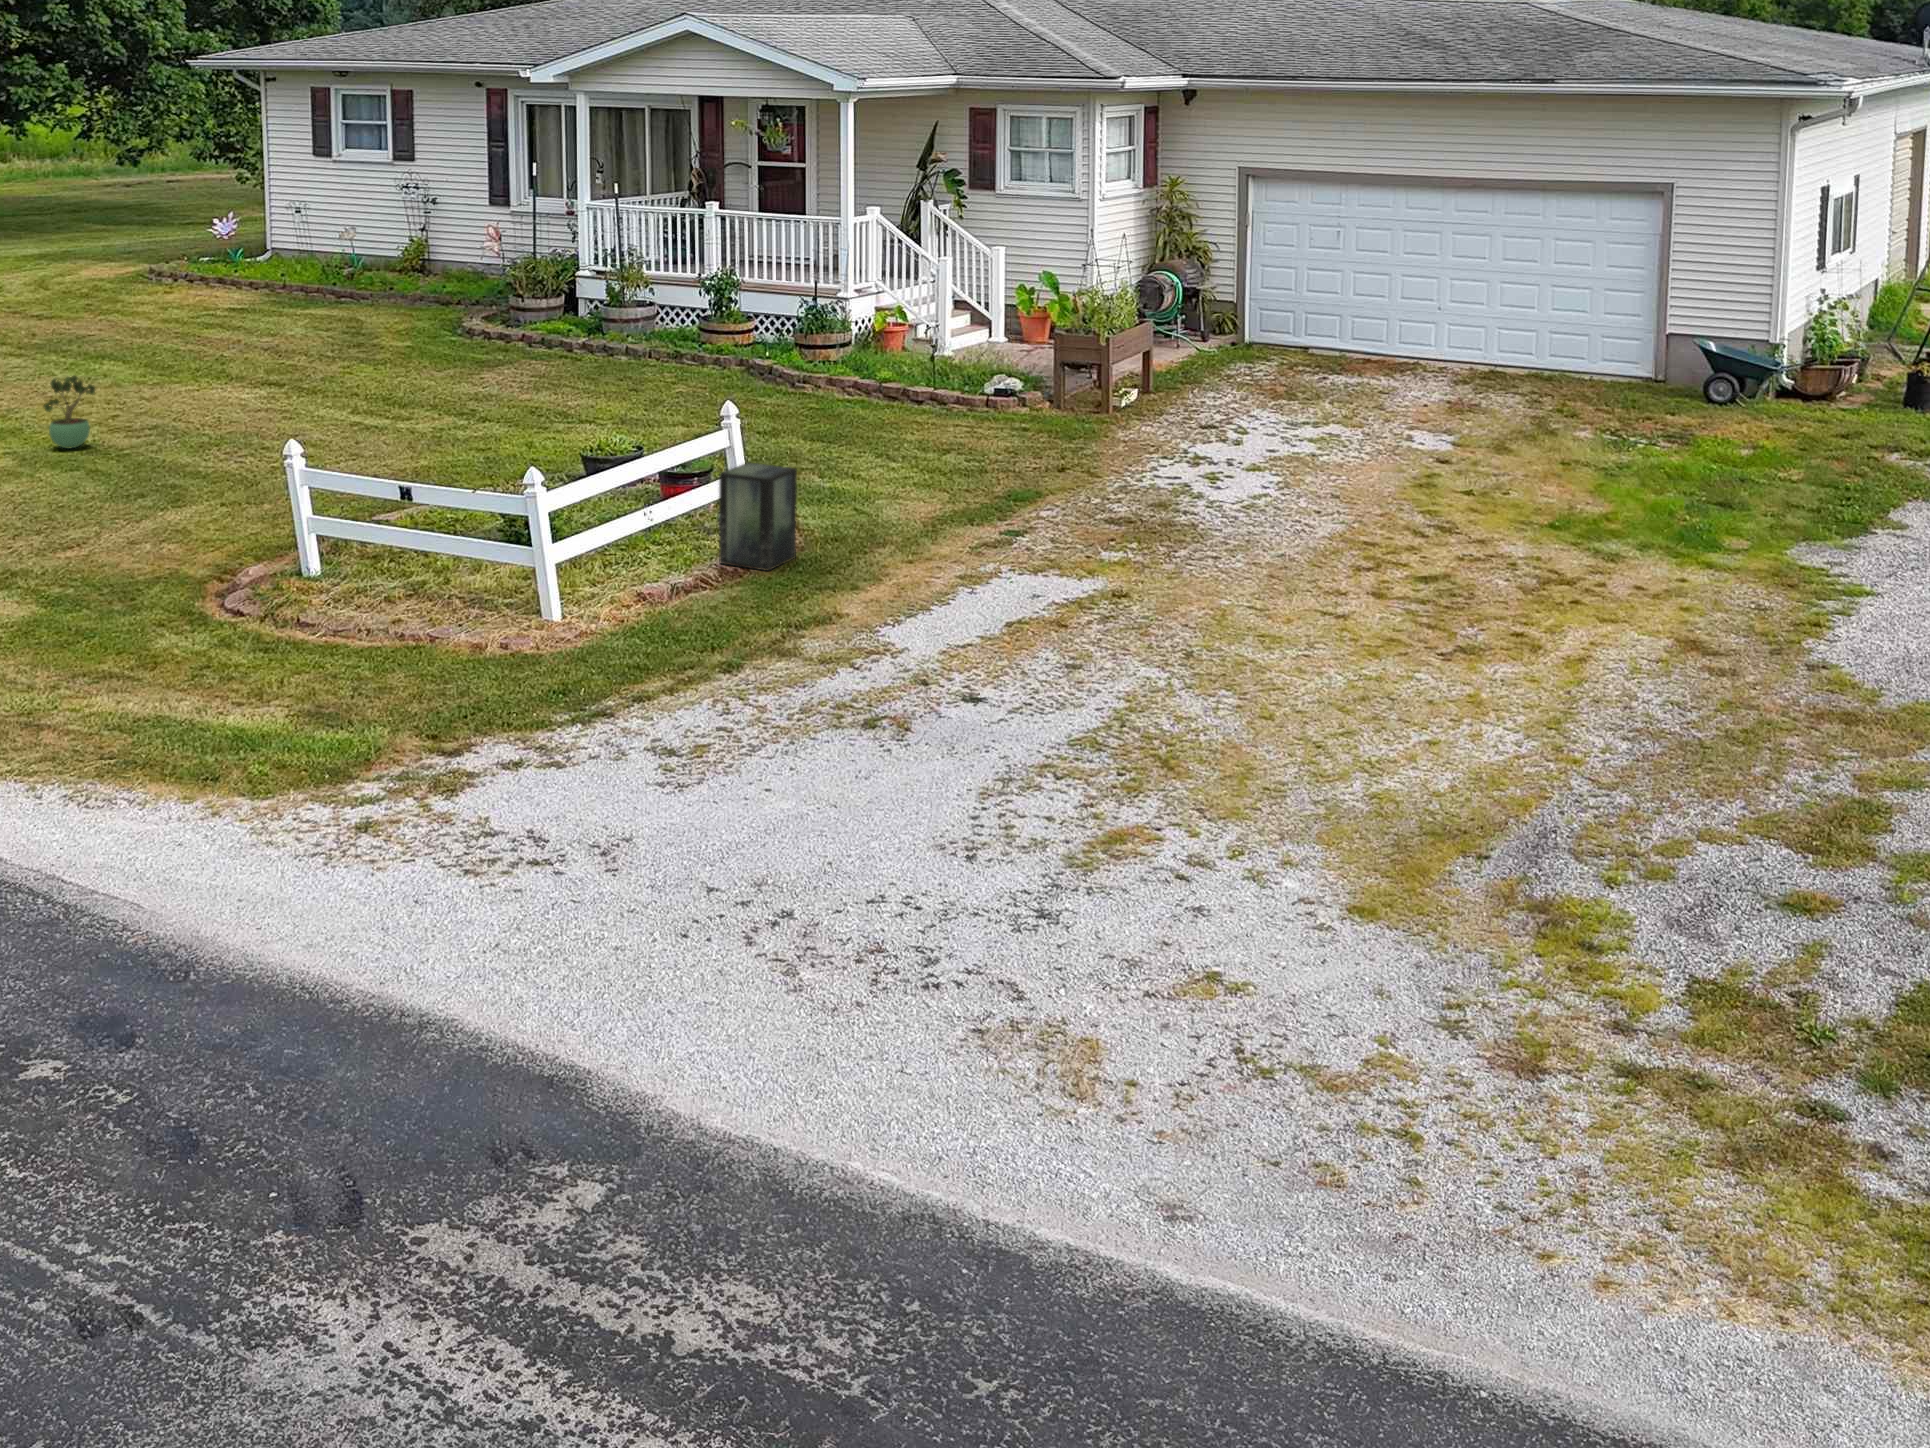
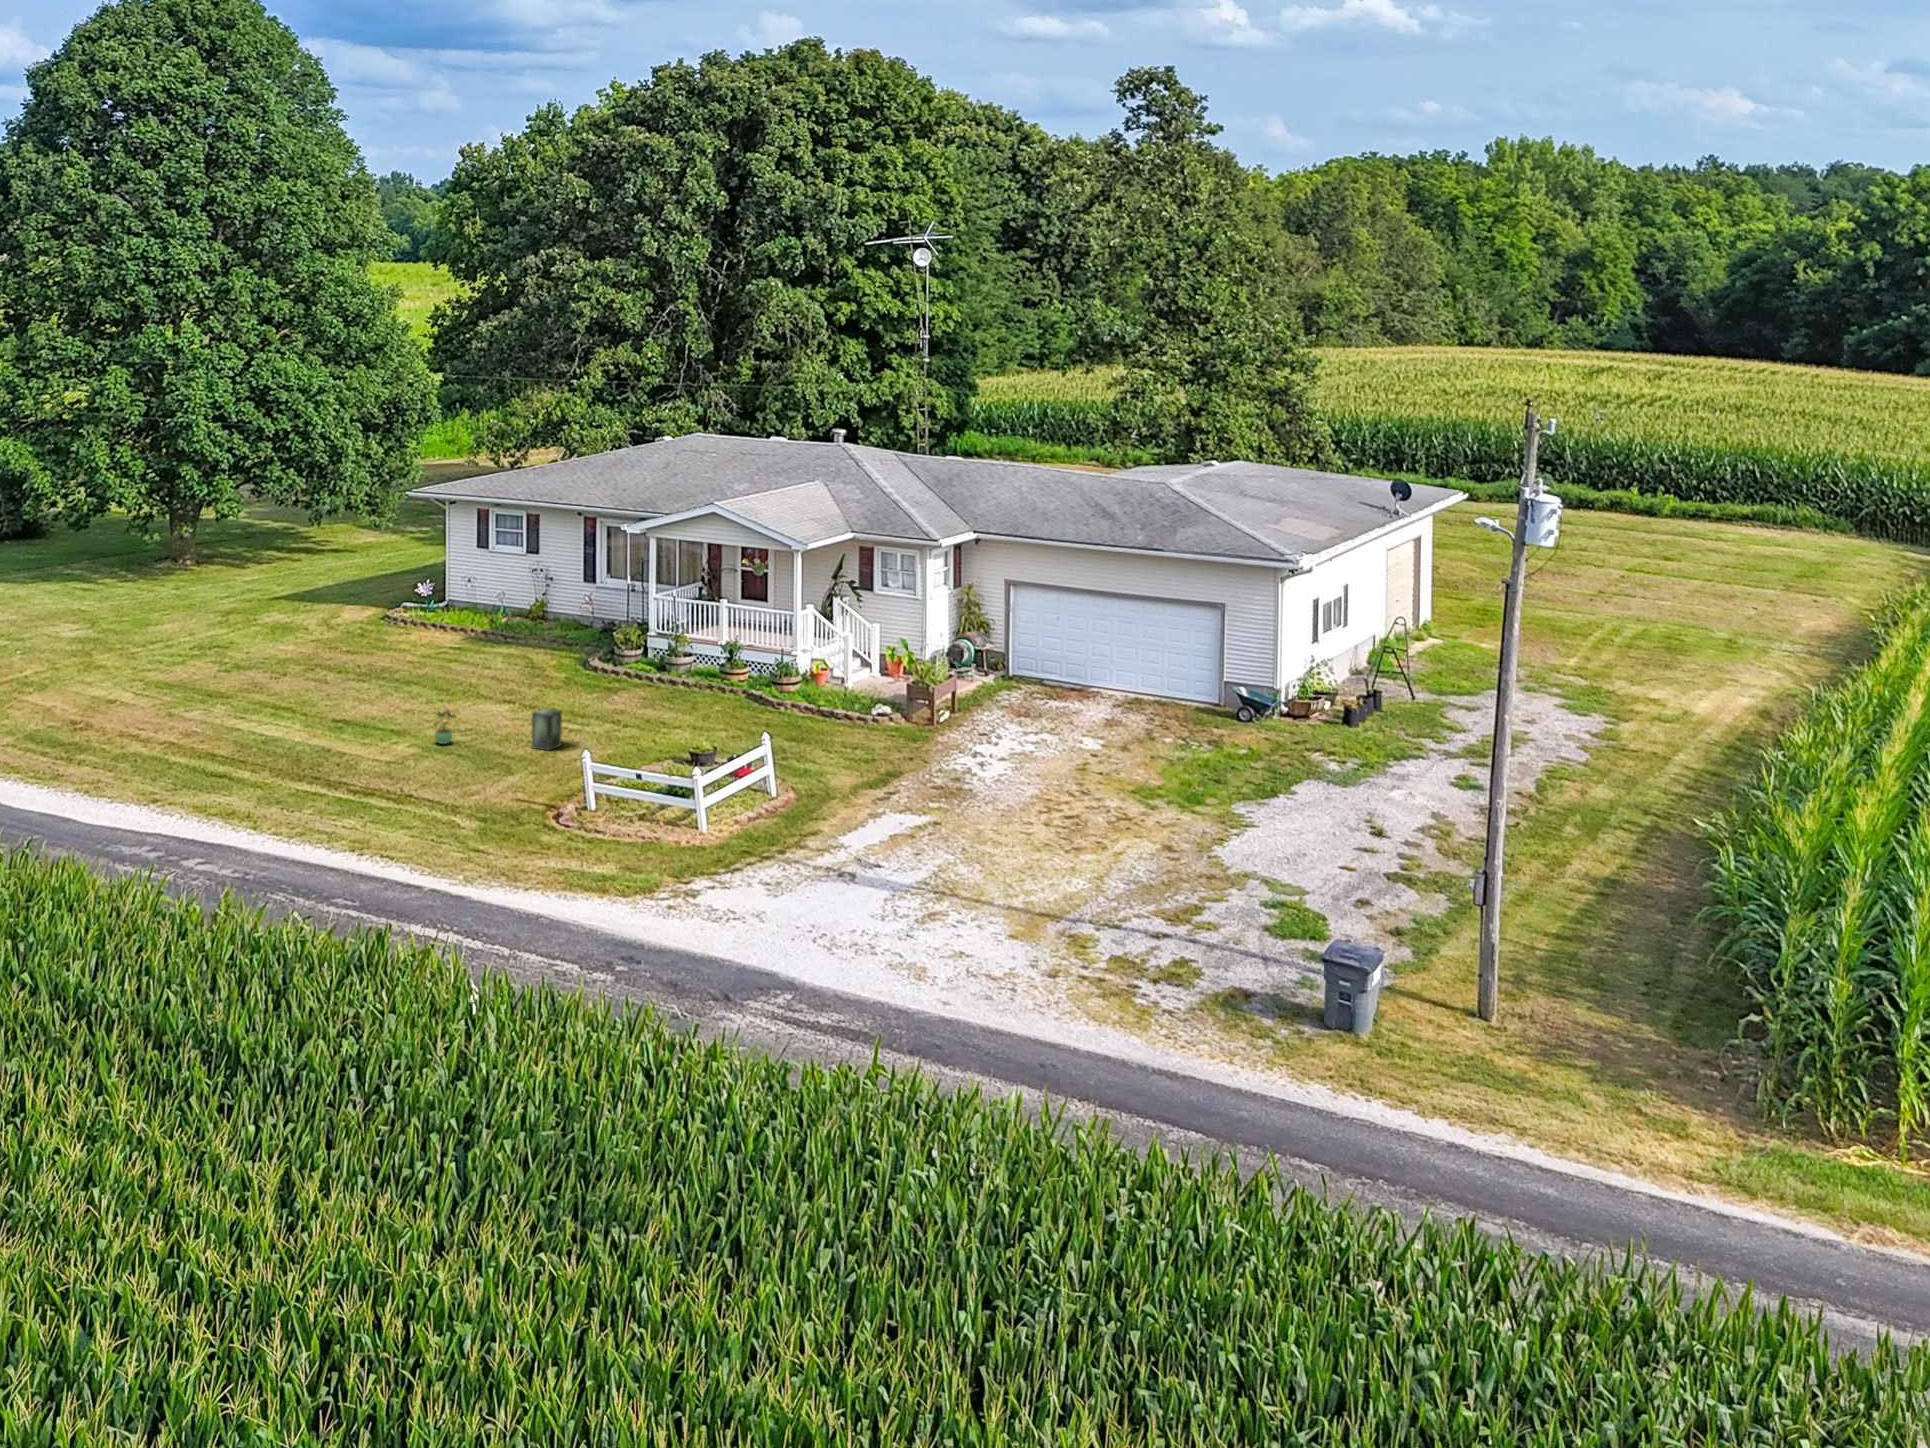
storage box: present [719,463,797,571] -> present [532,709,562,751]

